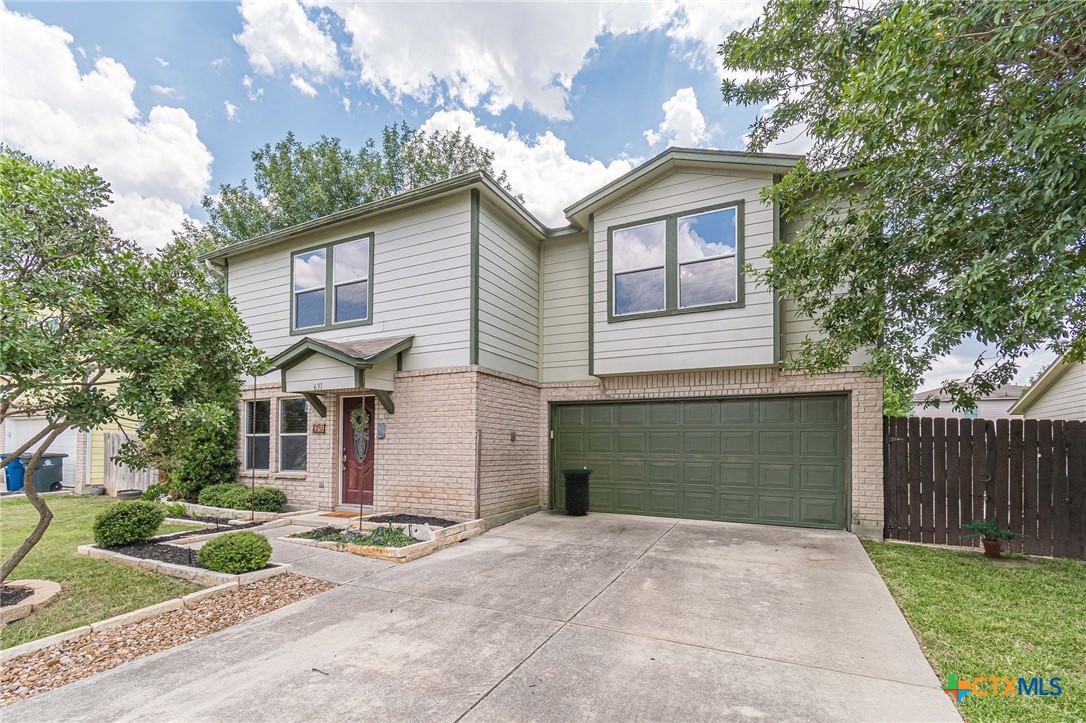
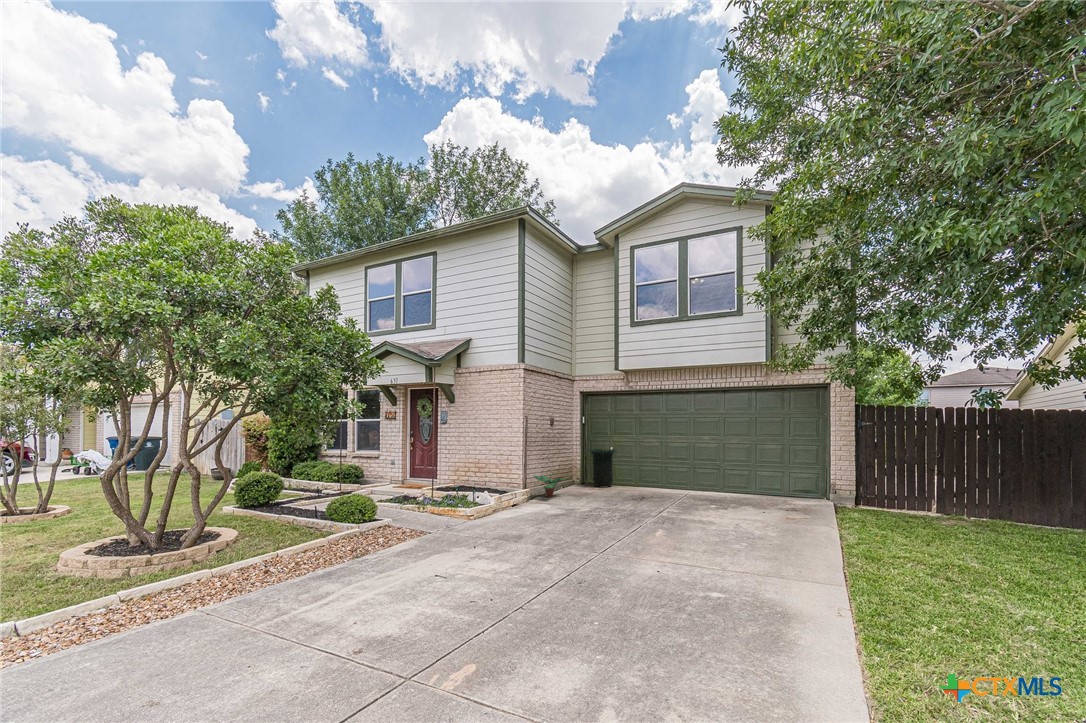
potted plant: present [959,518,1028,557] -> present [534,473,566,497]

